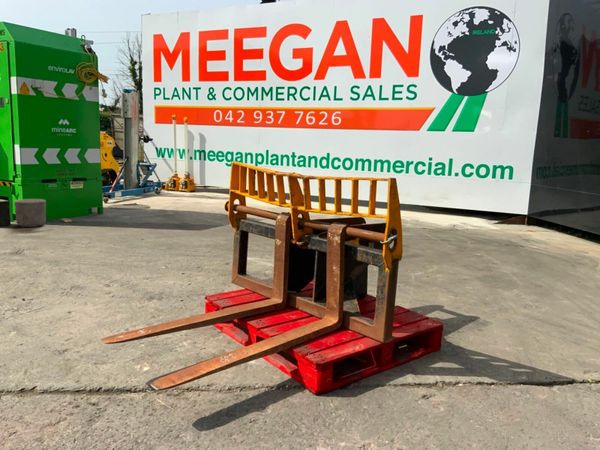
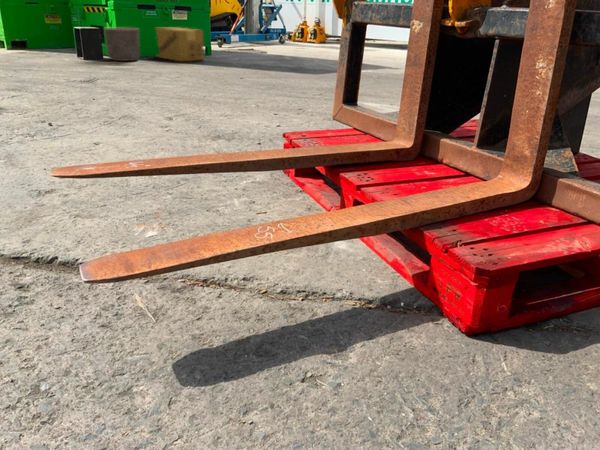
cardboard box: none [57,194,101,223] -> present [155,28,204,61]

